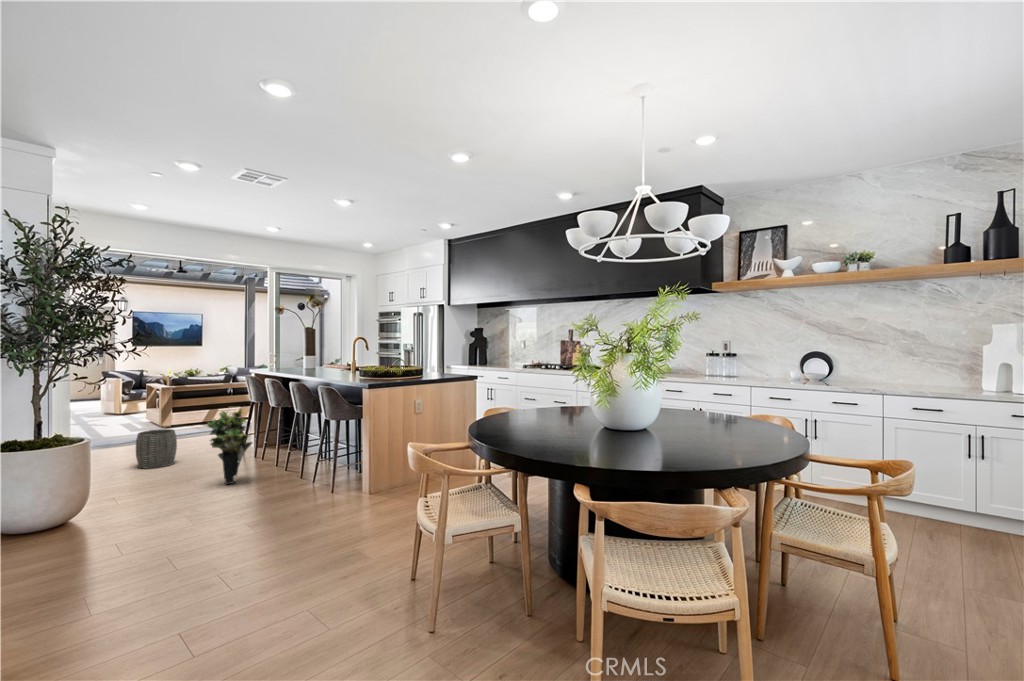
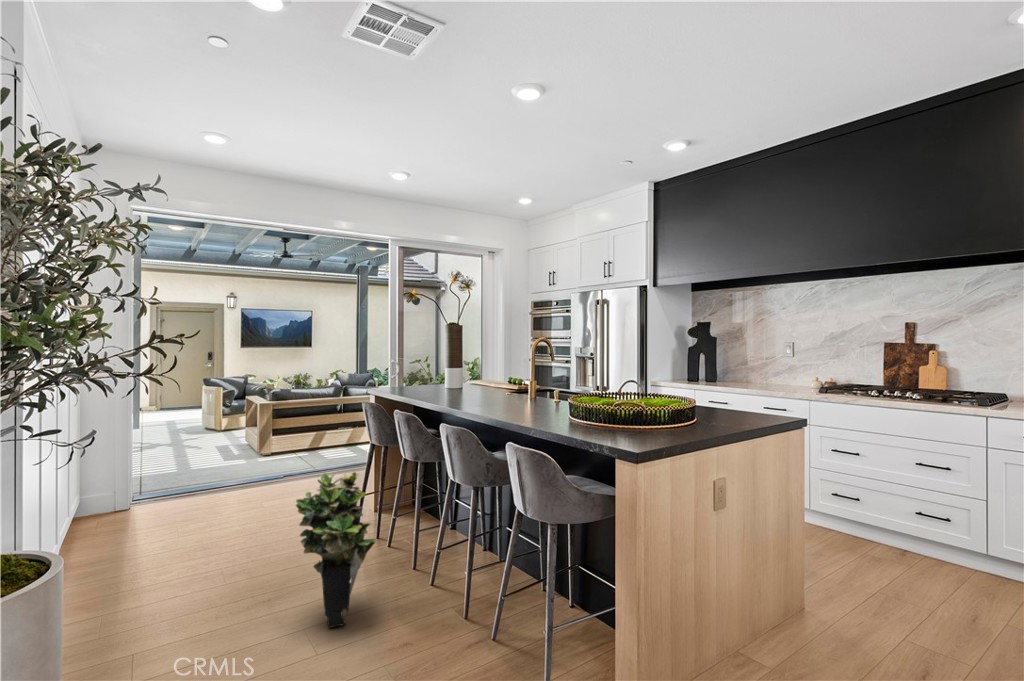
woven basket: present [136,429,177,468] -> none [197,485,259,556]

